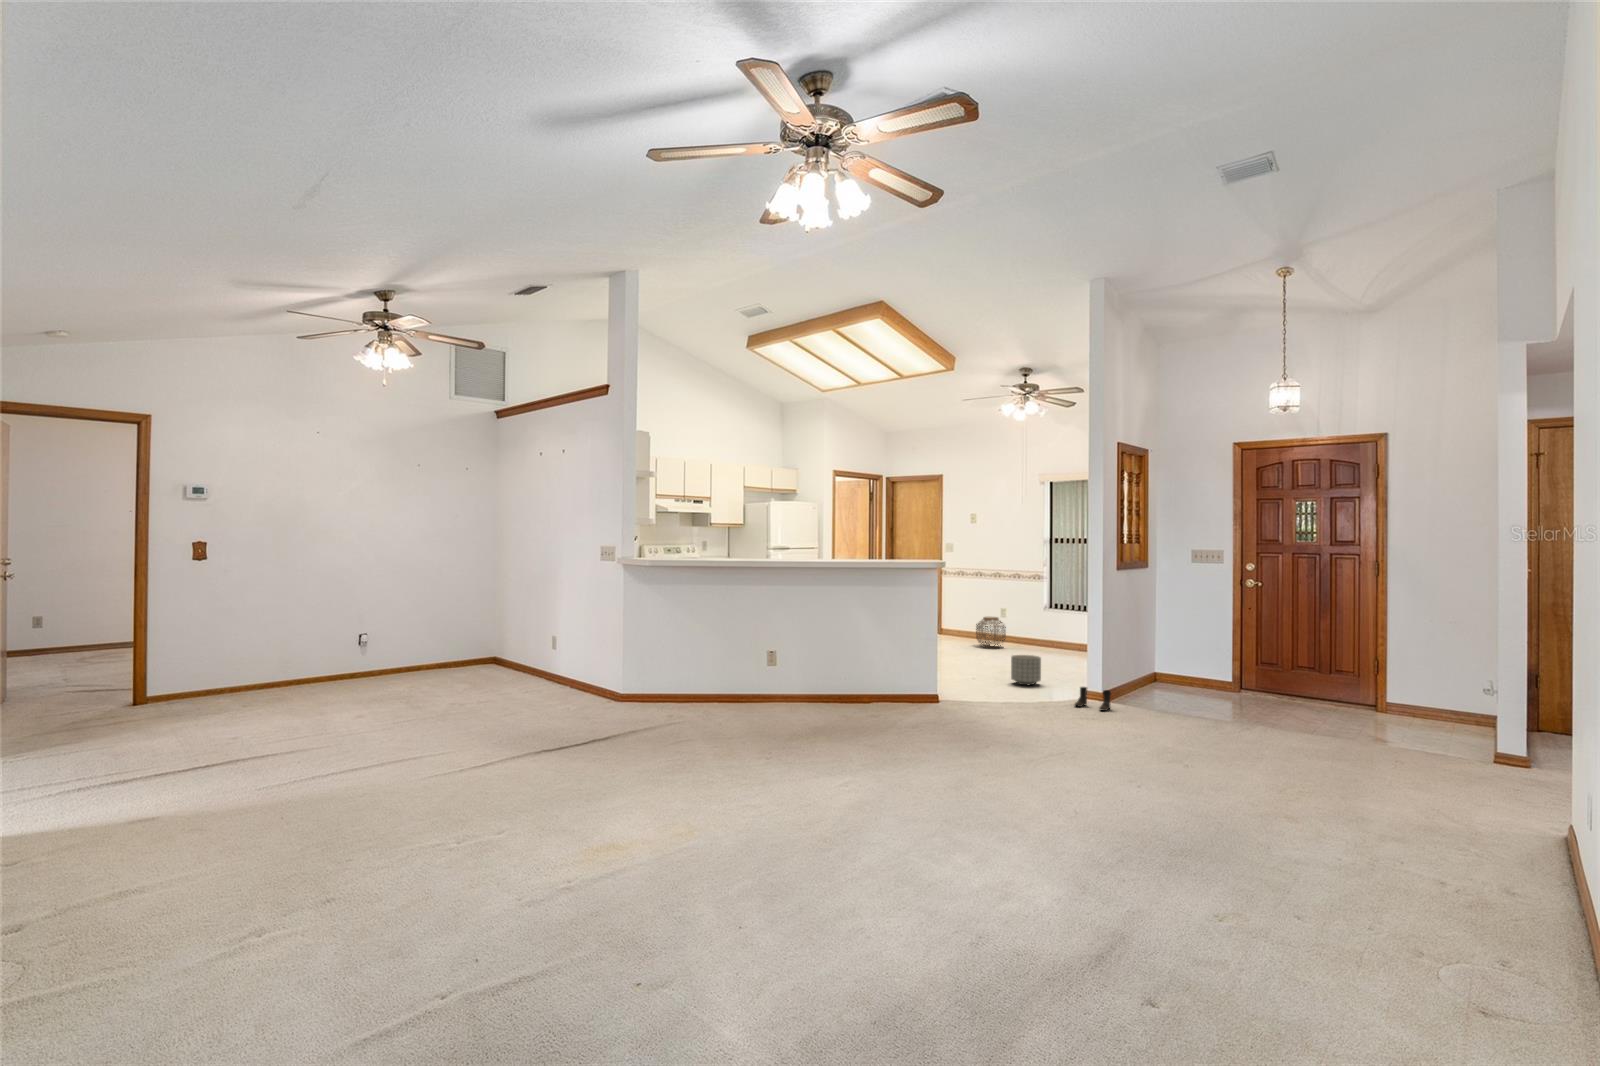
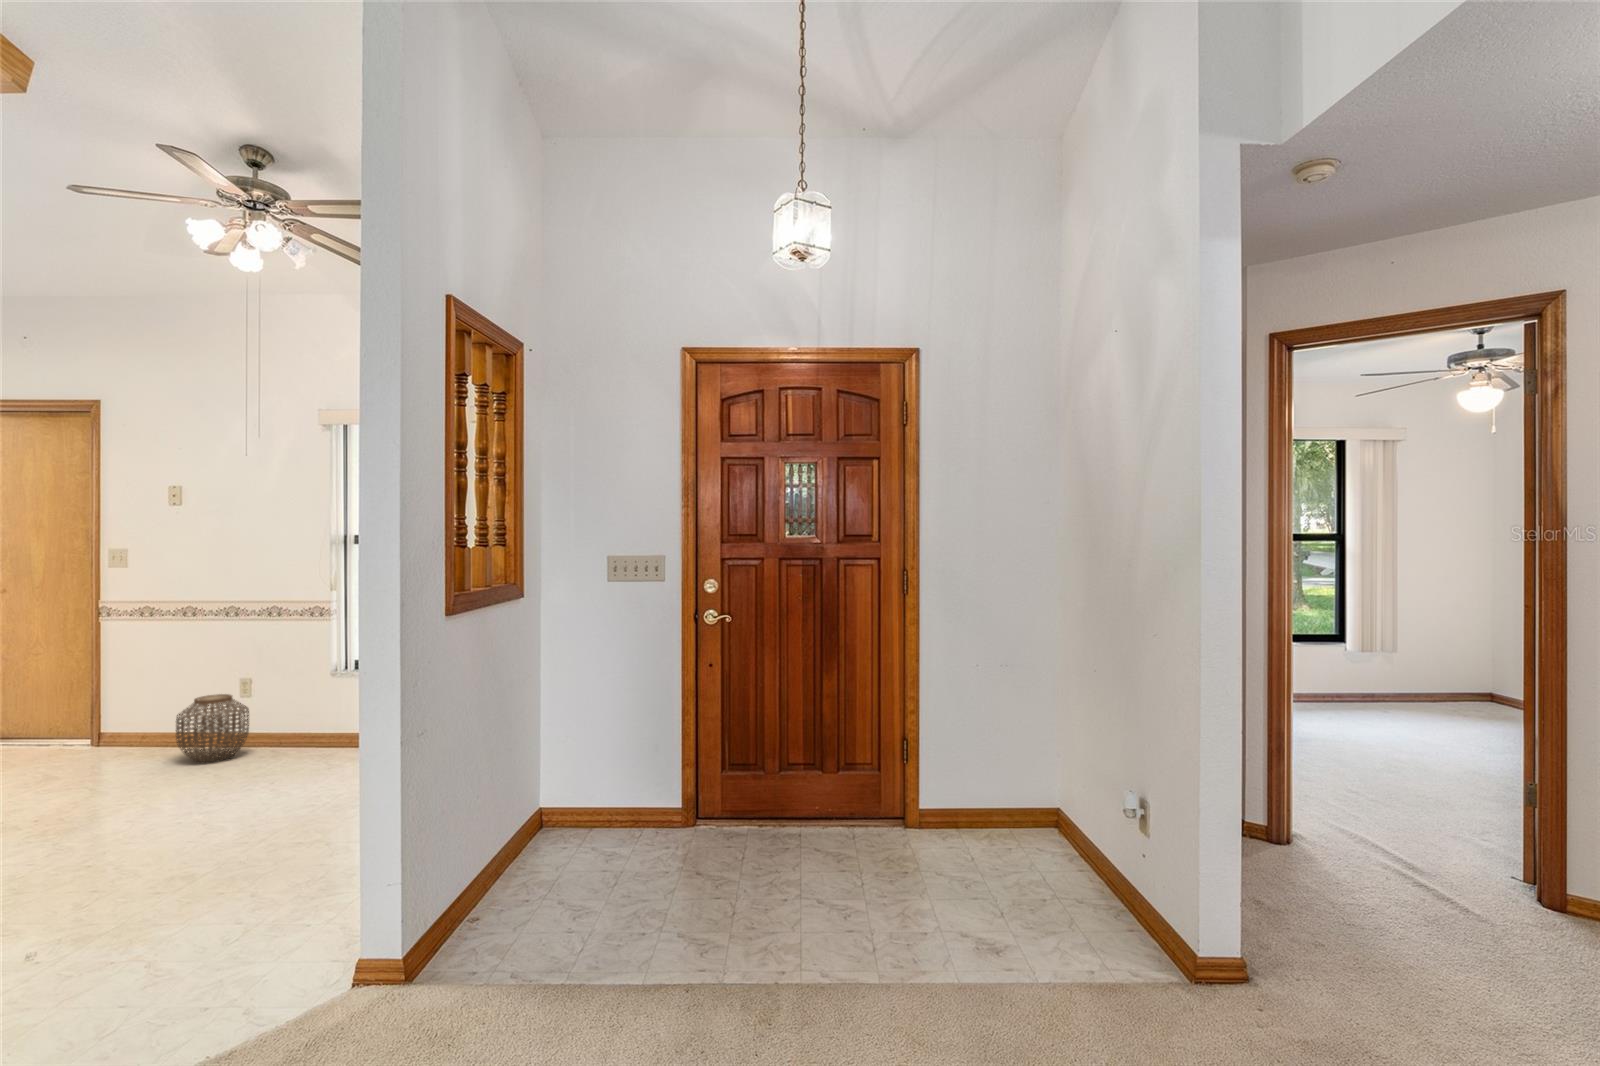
planter: present [1011,655,1041,685] -> none [163,834,258,928]
boots: present [1075,687,1111,711] -> none [312,957,427,1038]

